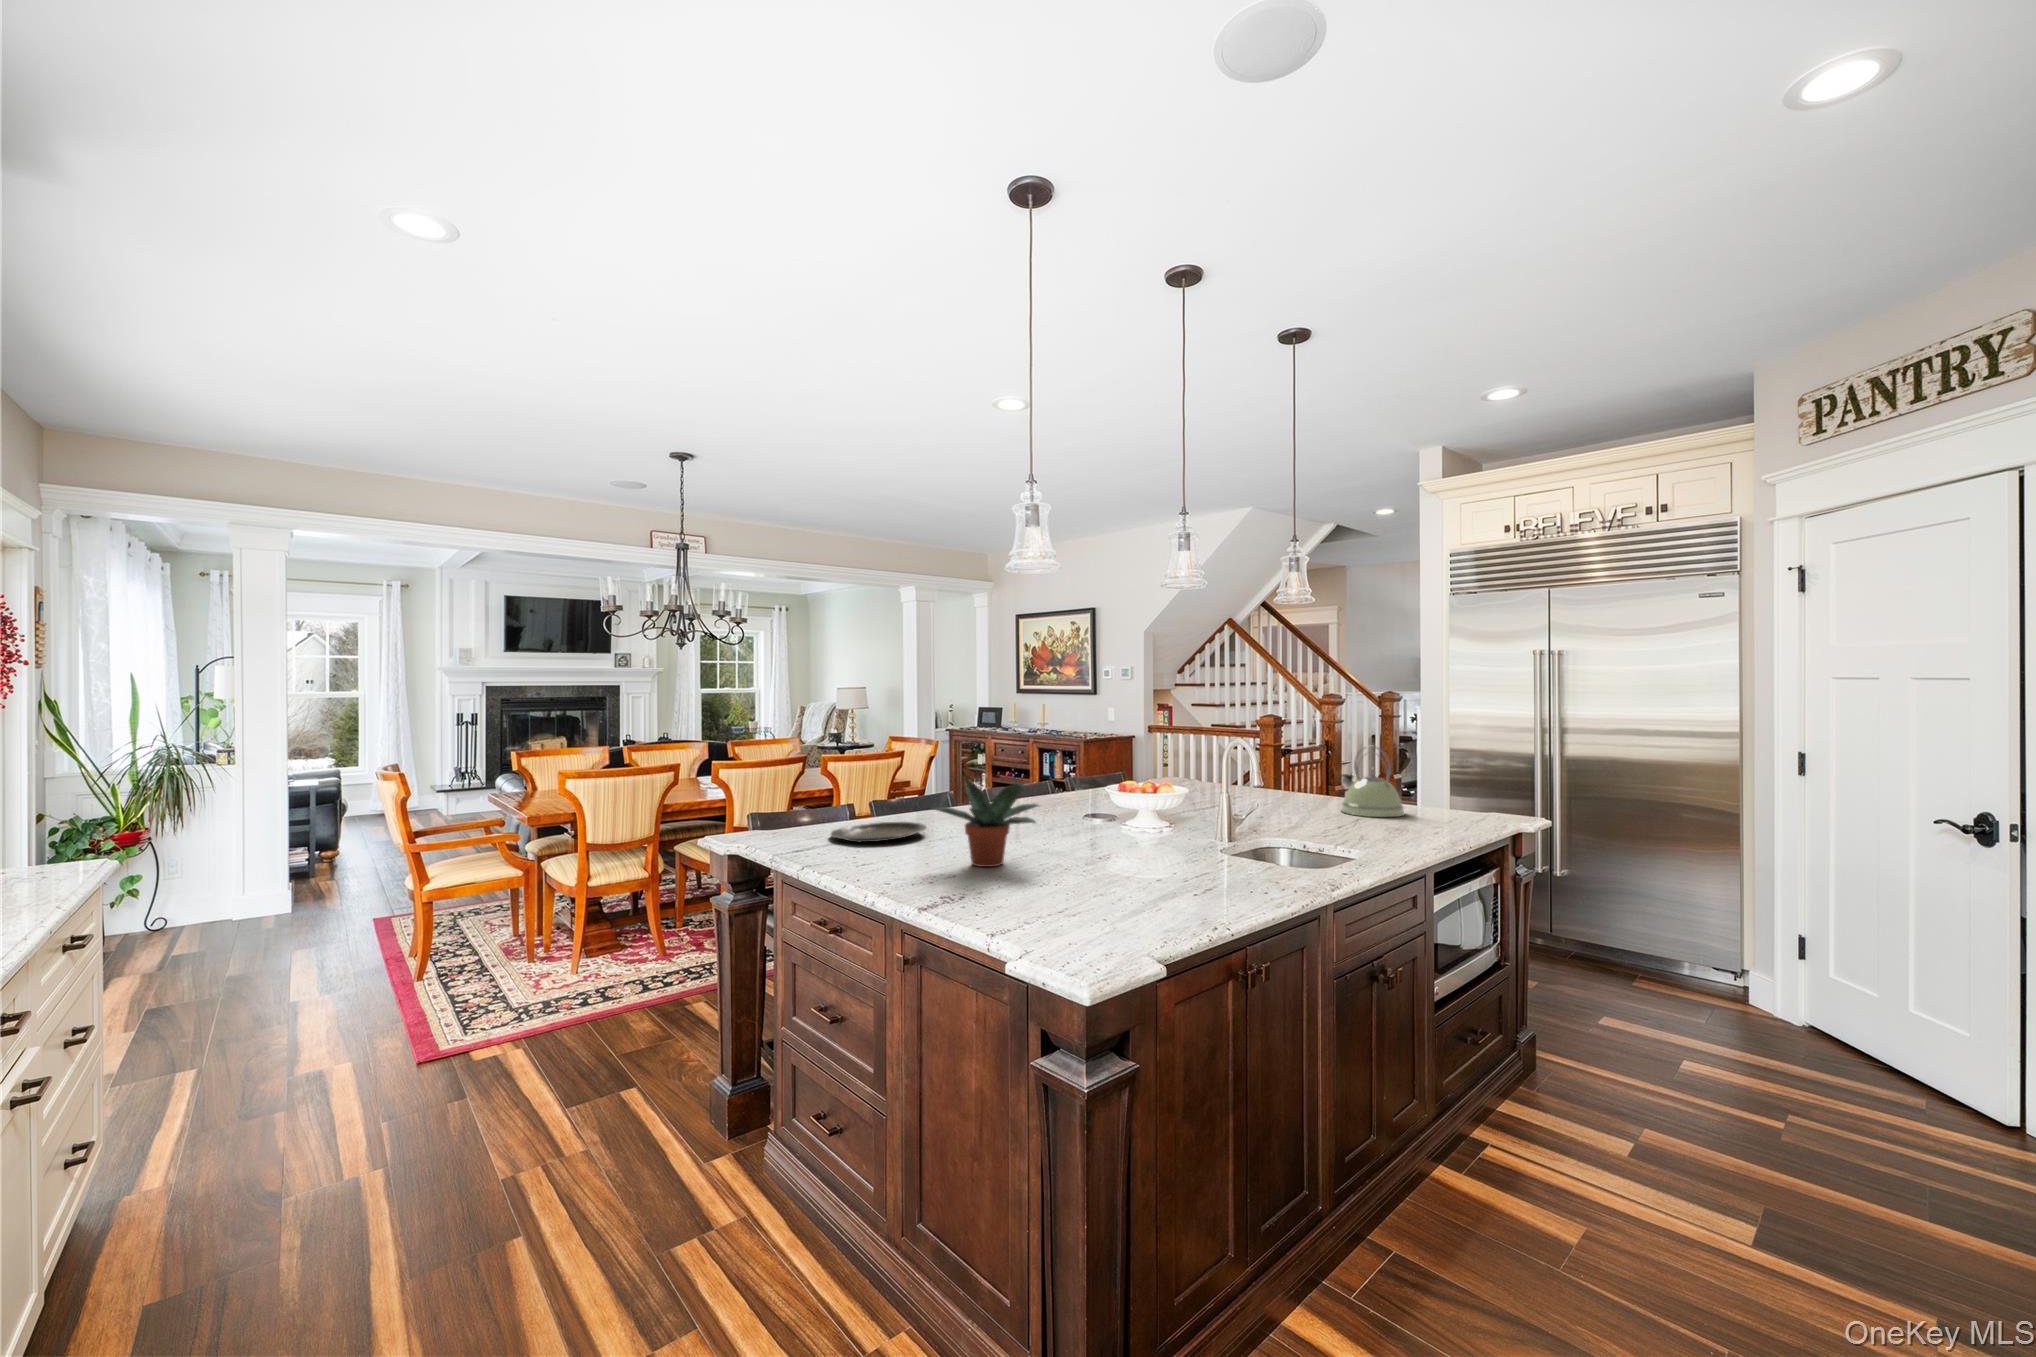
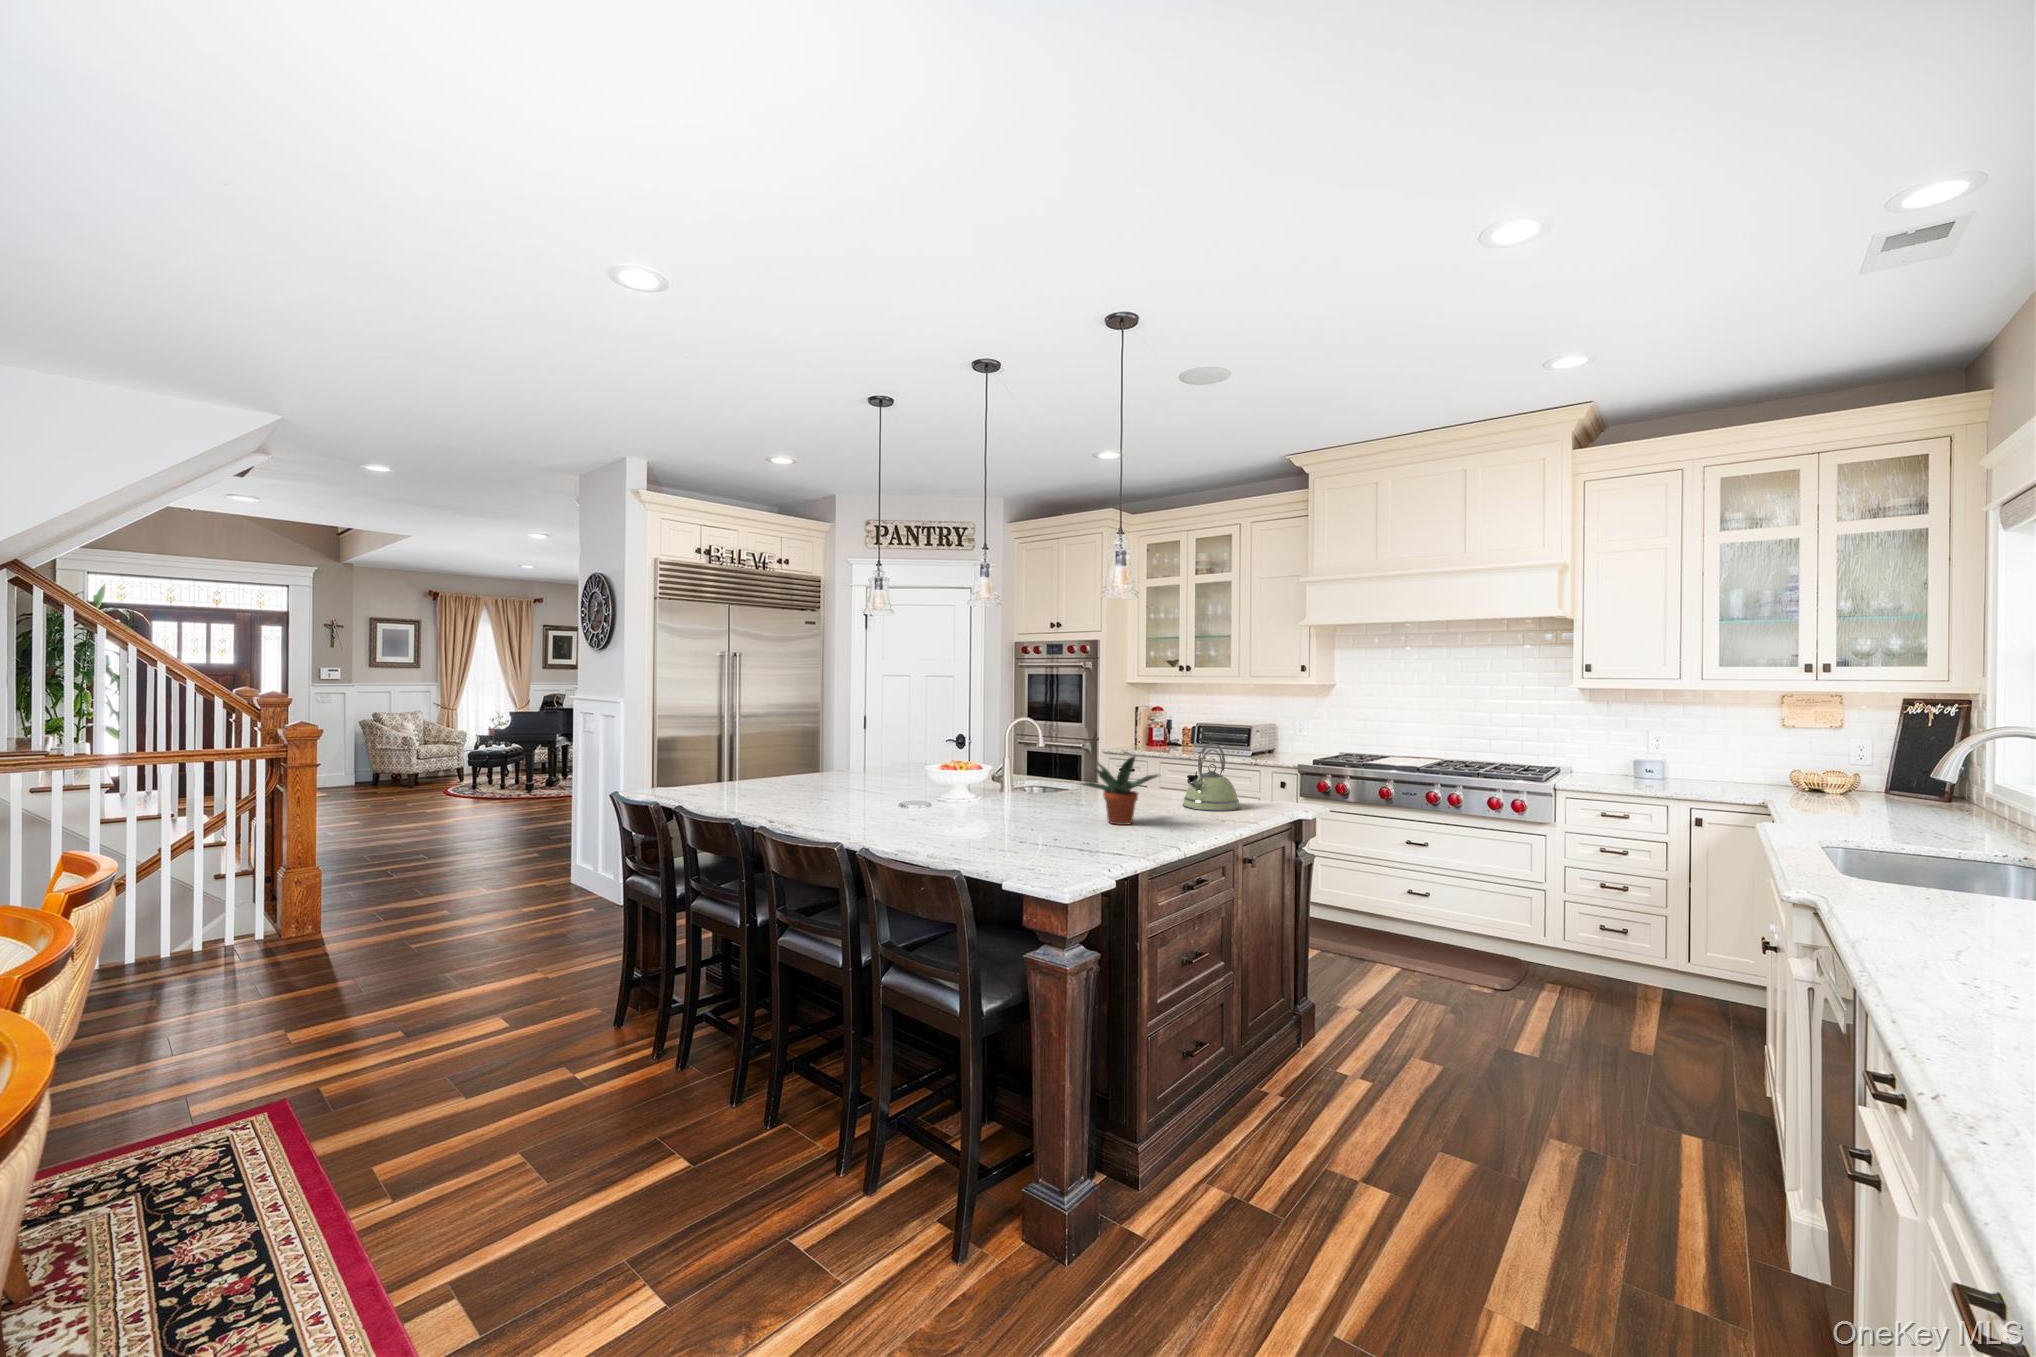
kettle: present [1341,746,1404,817] -> present [1183,743,1240,811]
plate: present [831,822,926,842] -> none [974,829,1073,855]

